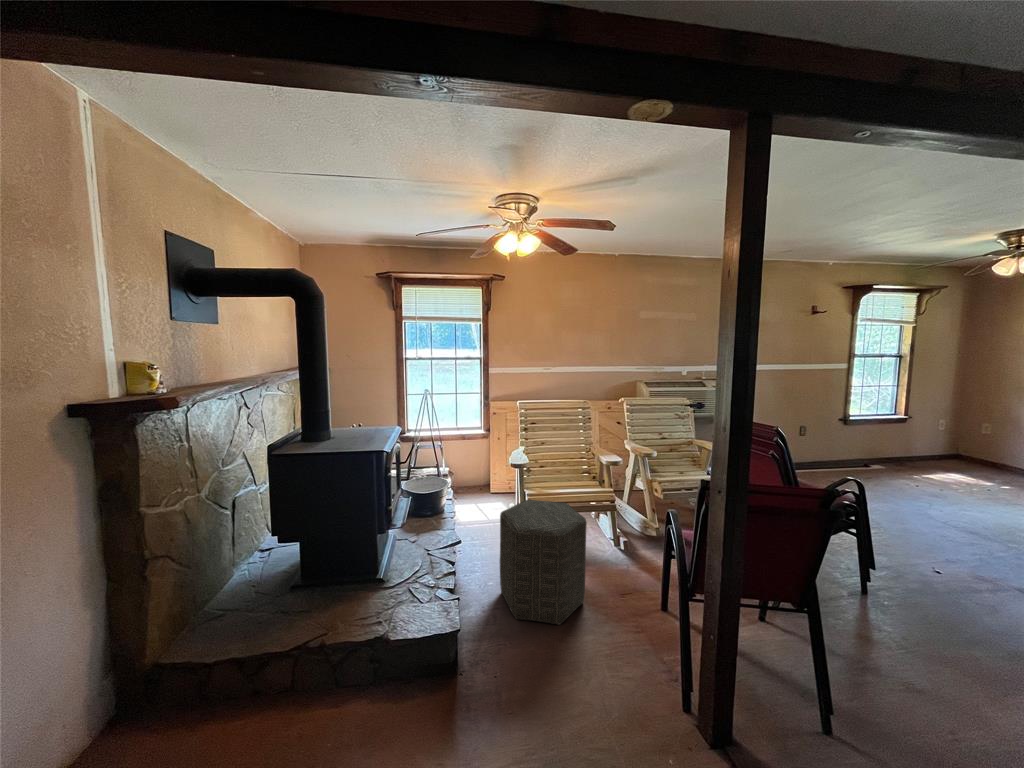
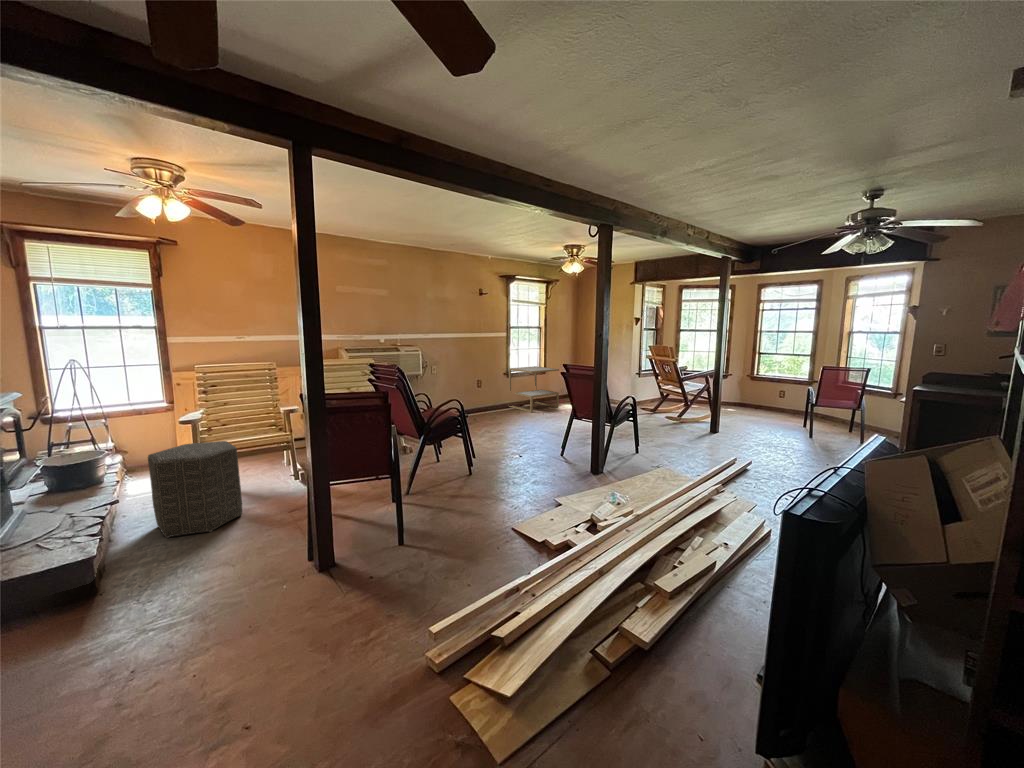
side table: none [843,412,951,483] -> present [509,366,559,412]

